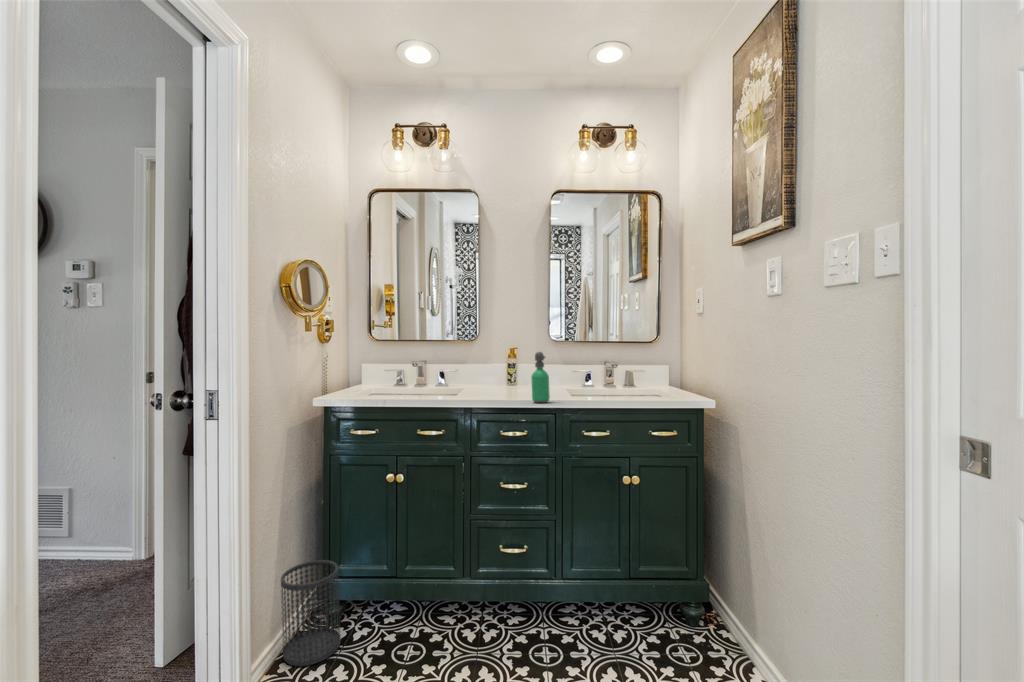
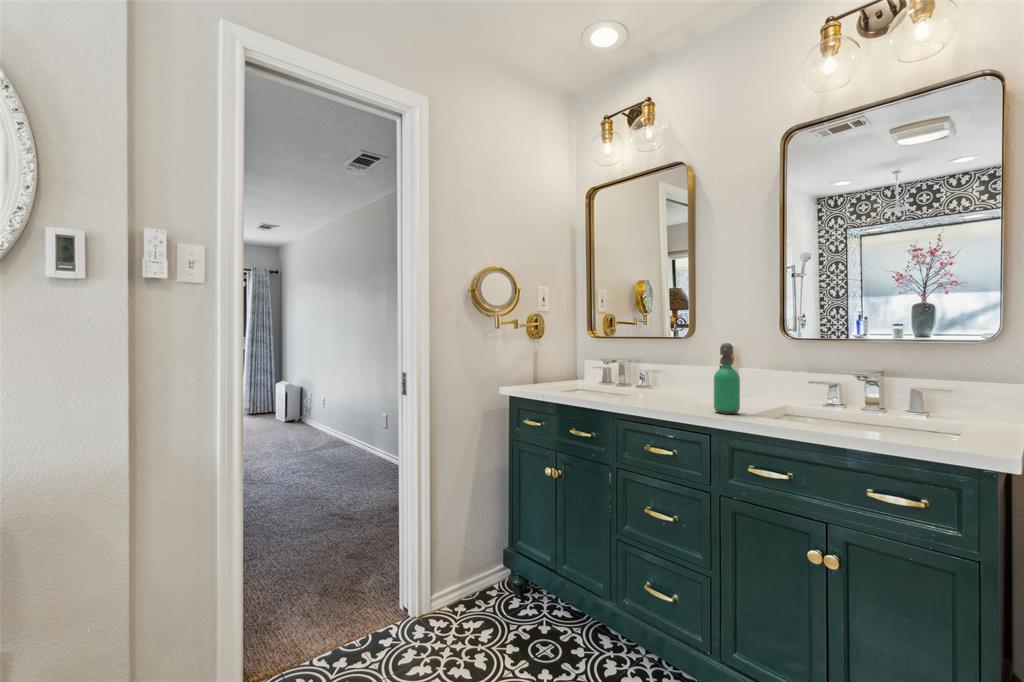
wastebasket: present [281,560,341,666] -> none [463,526,512,618]

